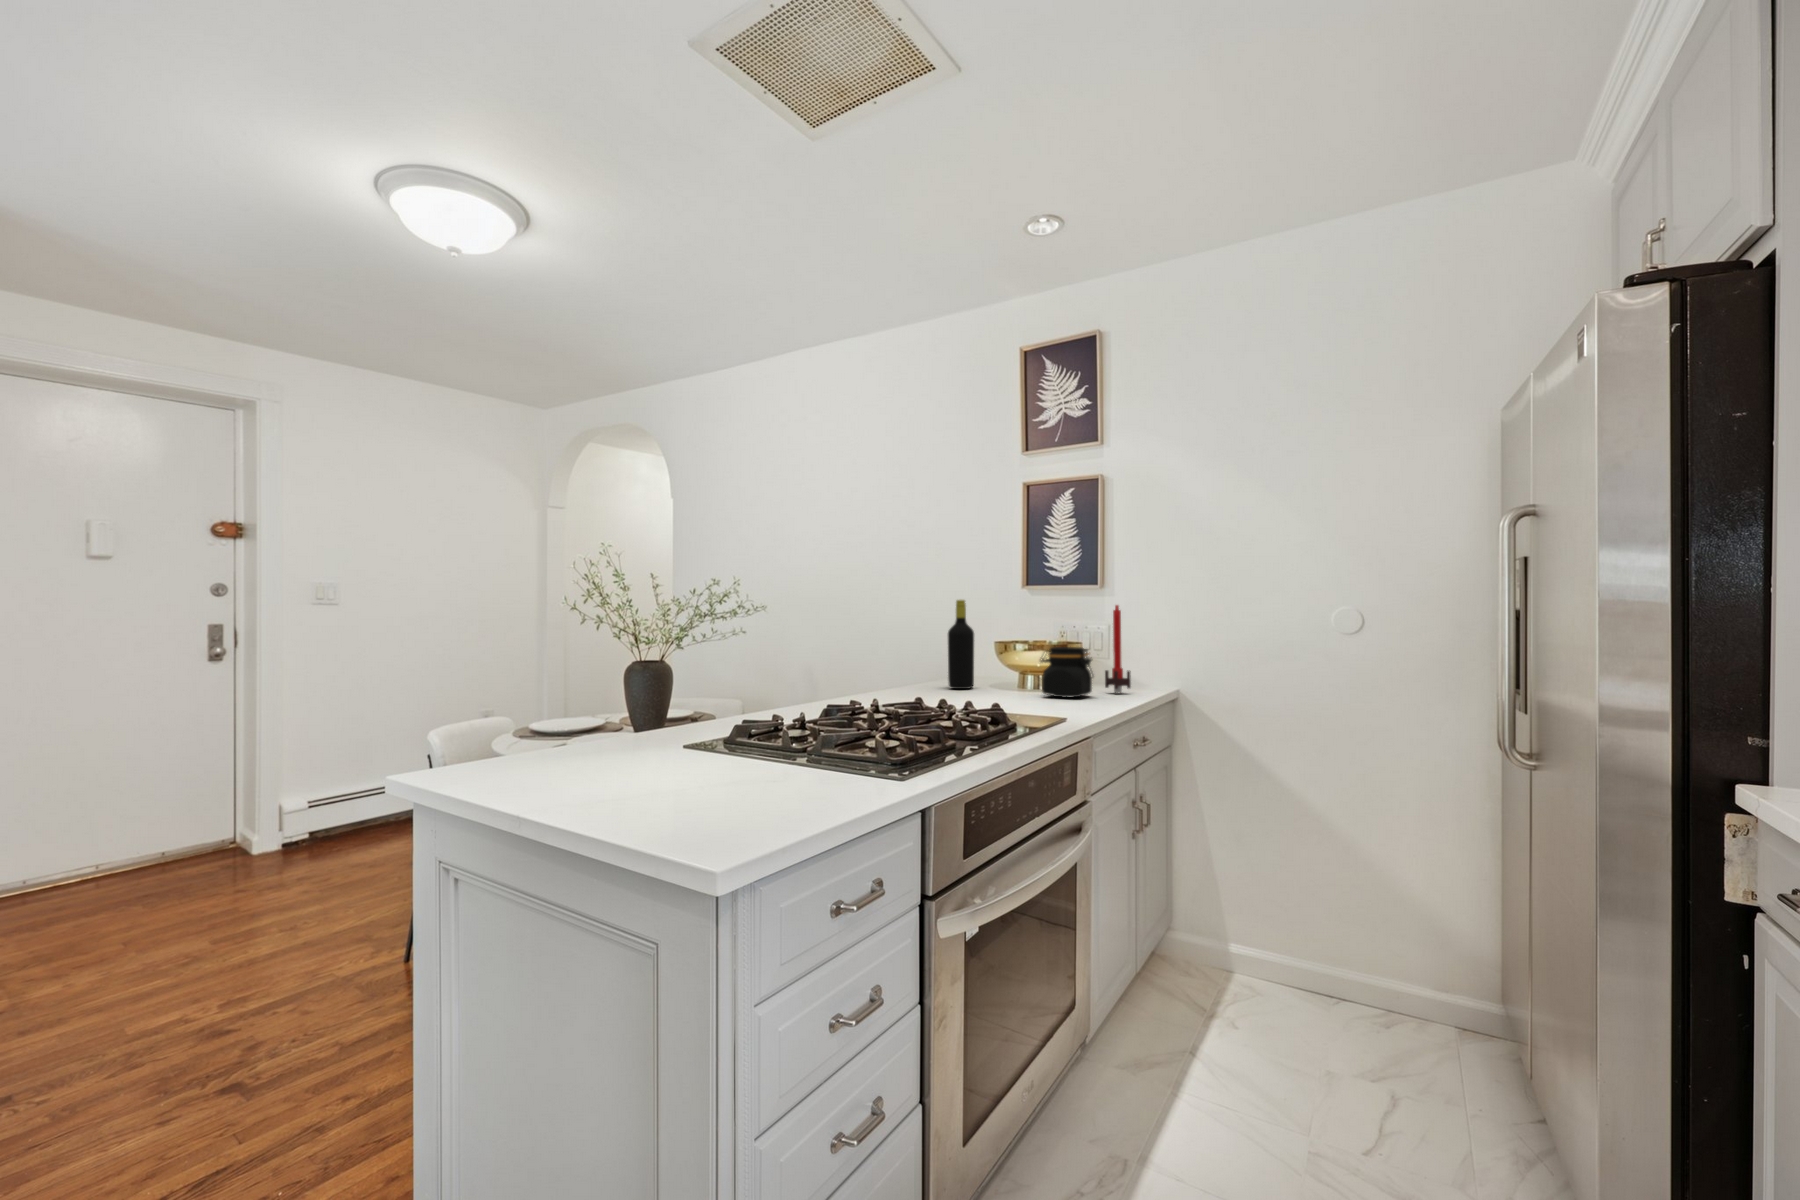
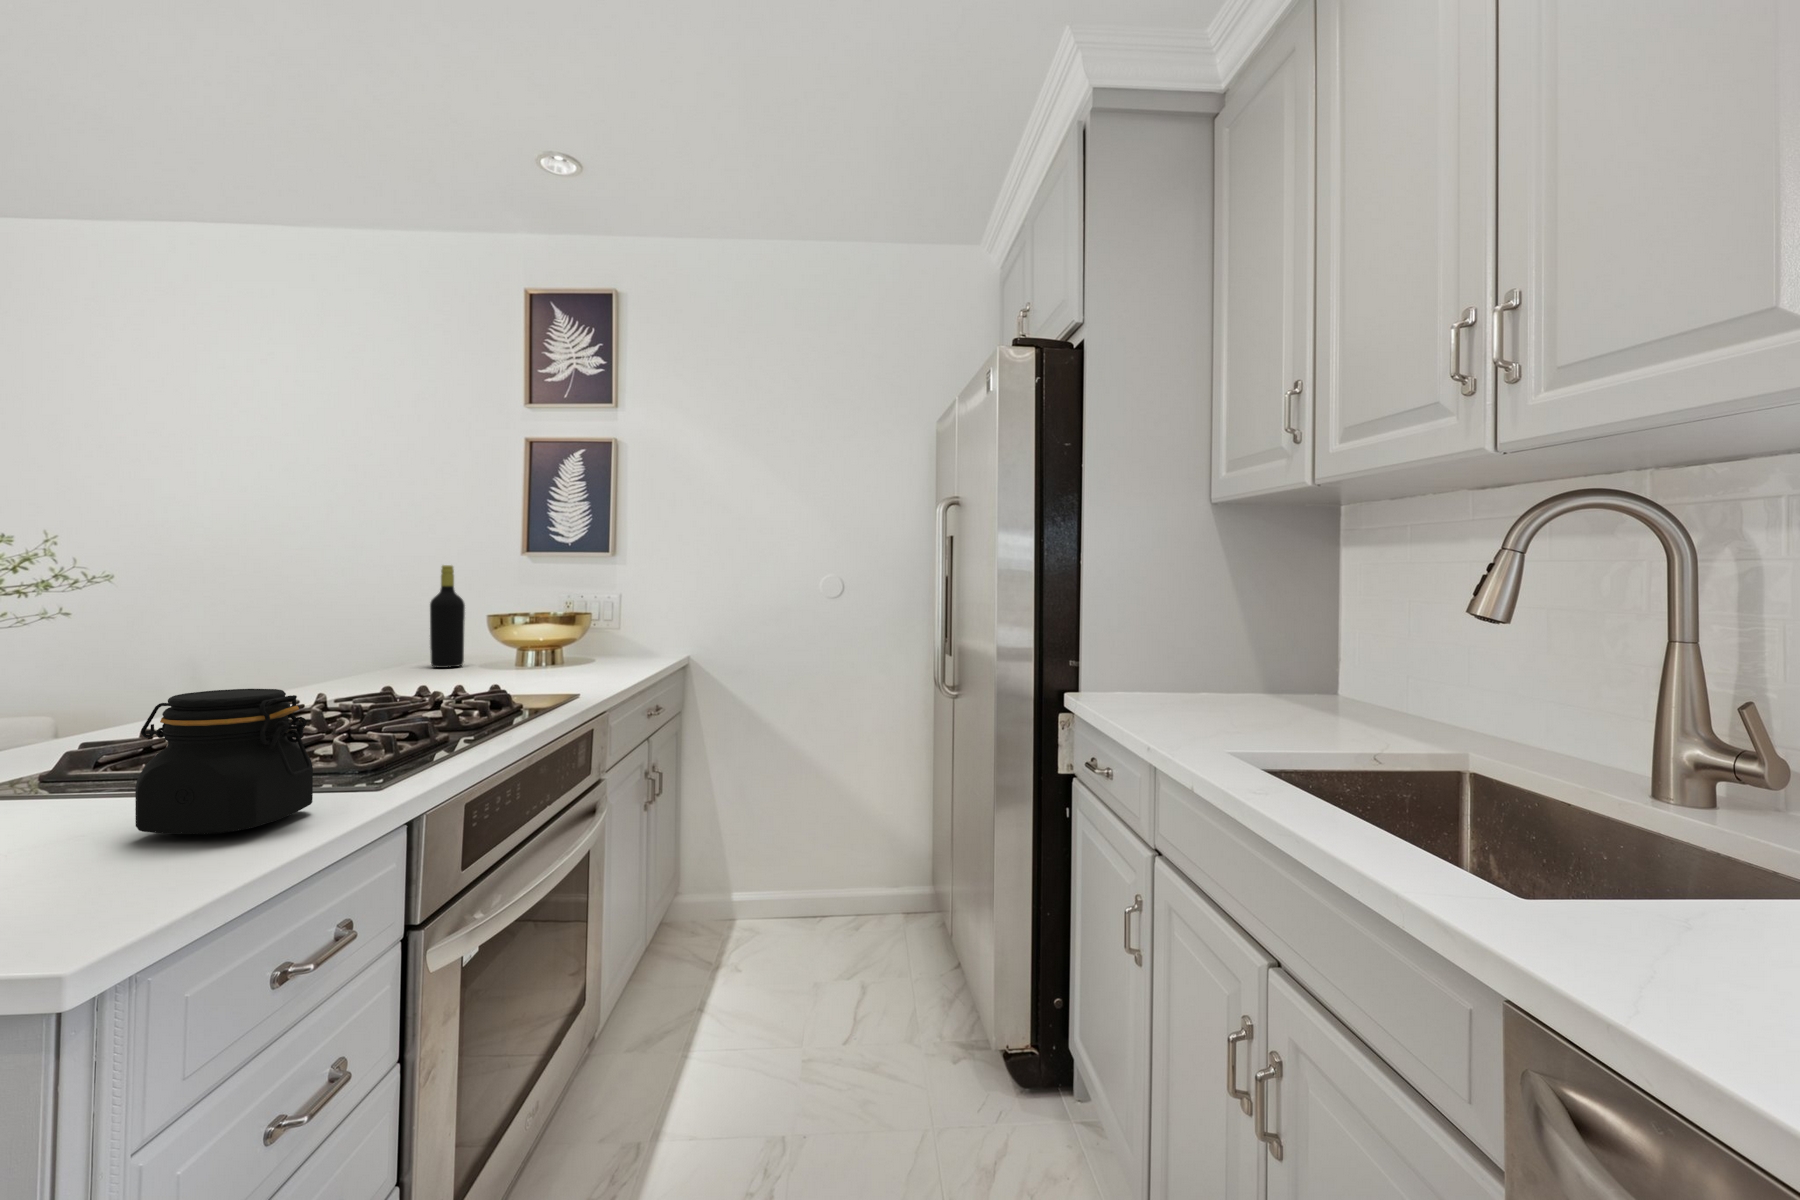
candle: present [1105,605,1131,693] -> none [617,575,644,666]
jar: present [1041,647,1092,698] -> present [135,689,313,835]

